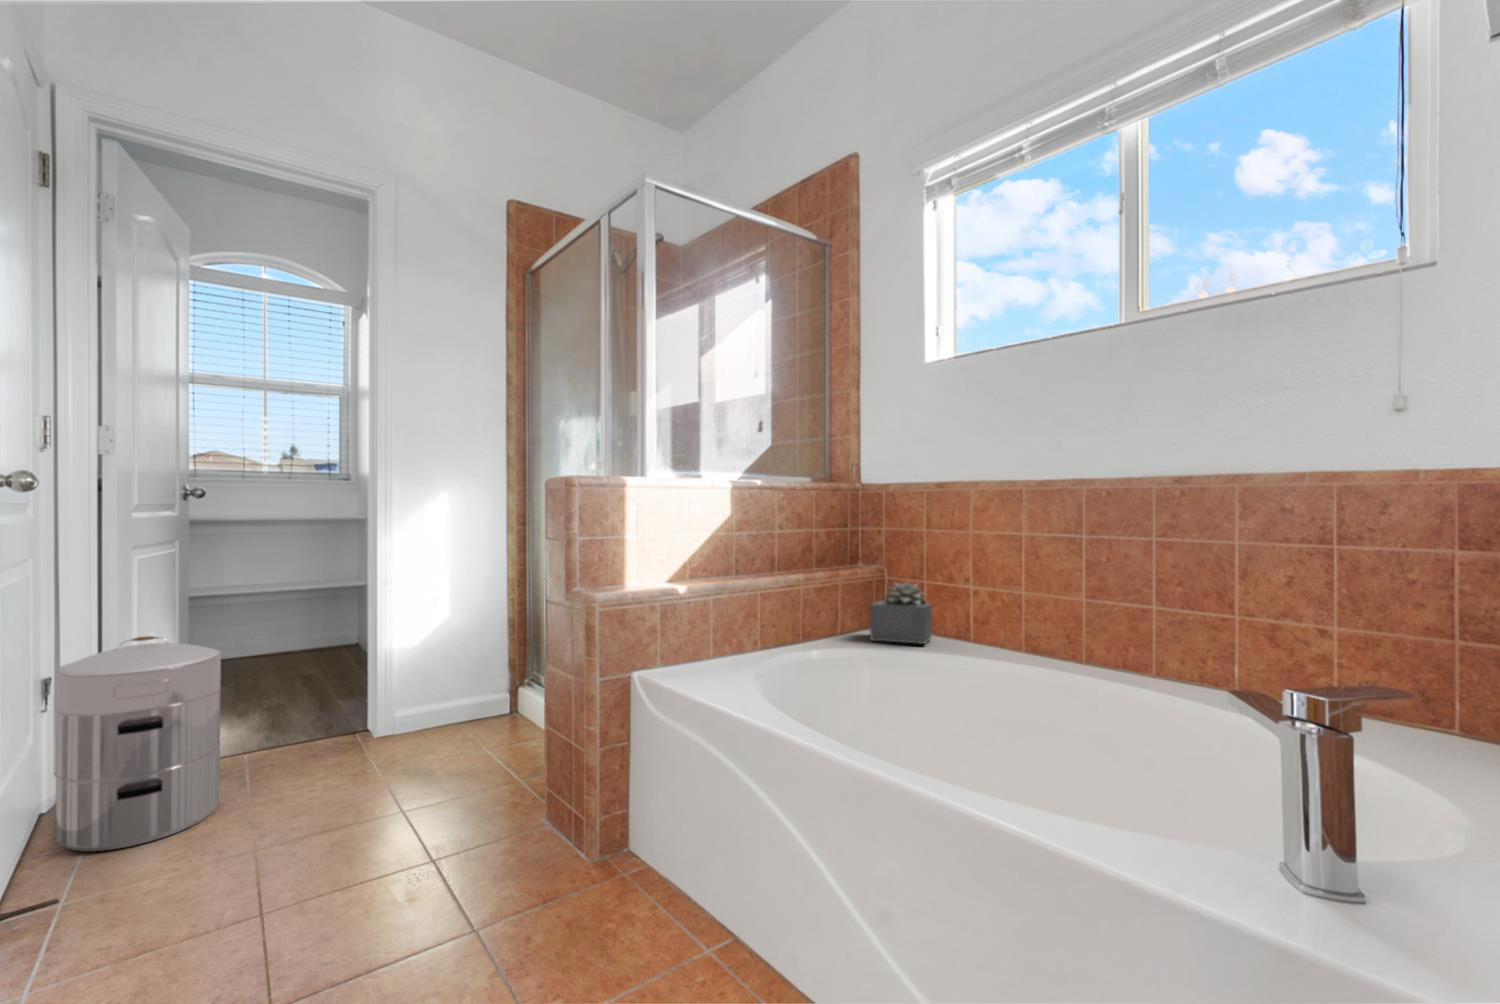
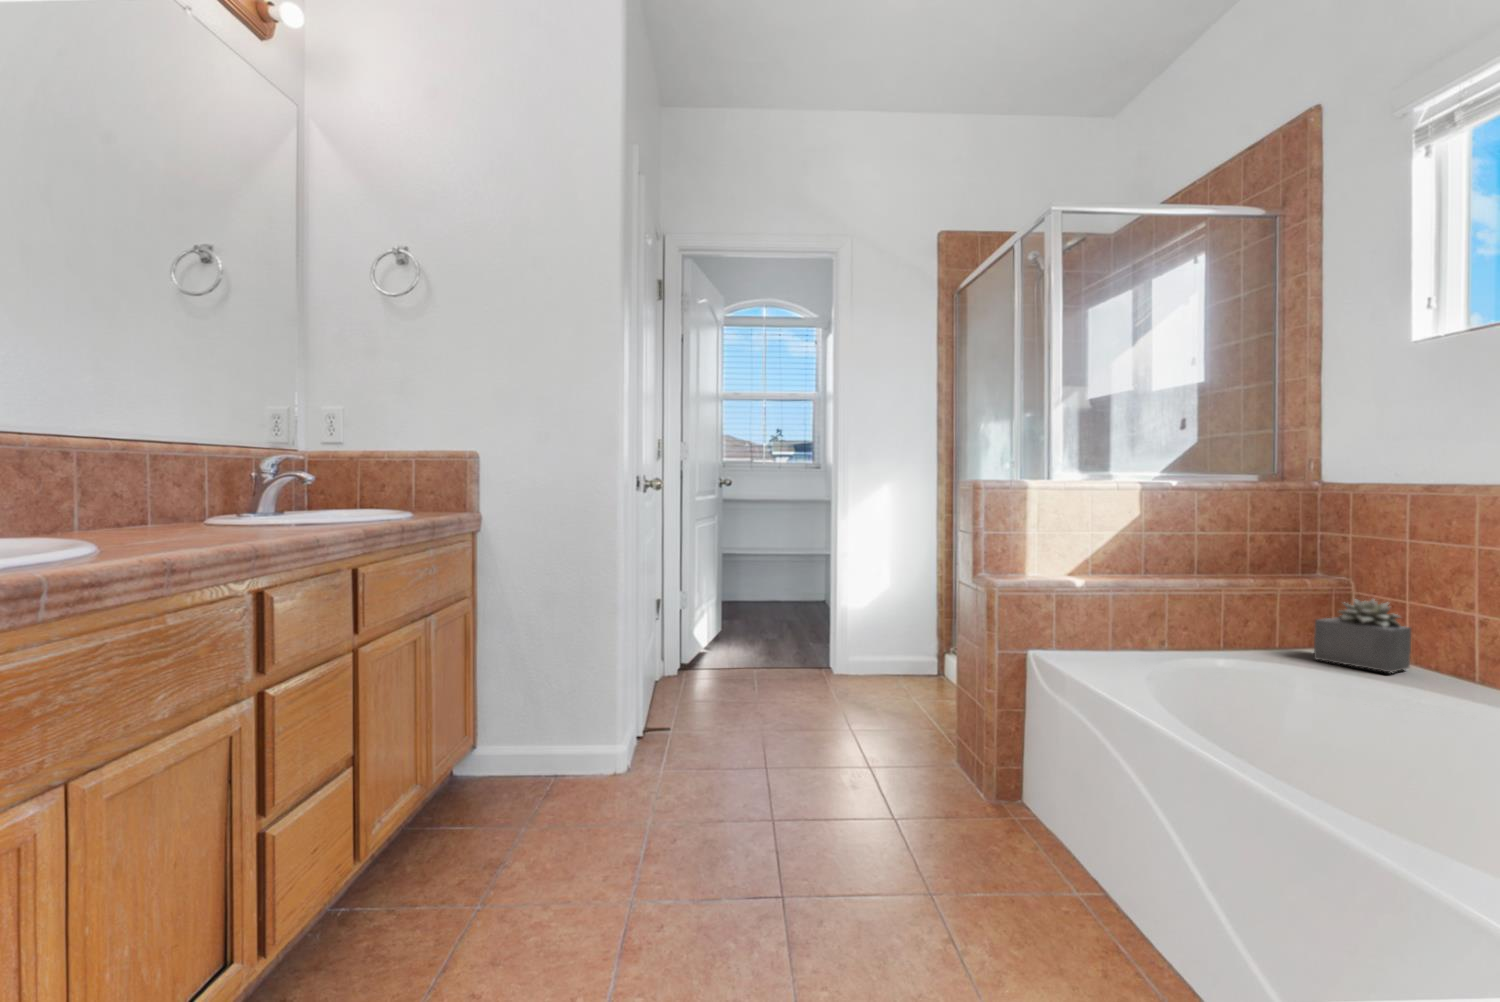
waste bin: present [55,636,221,851] -> none [666,581,744,710]

